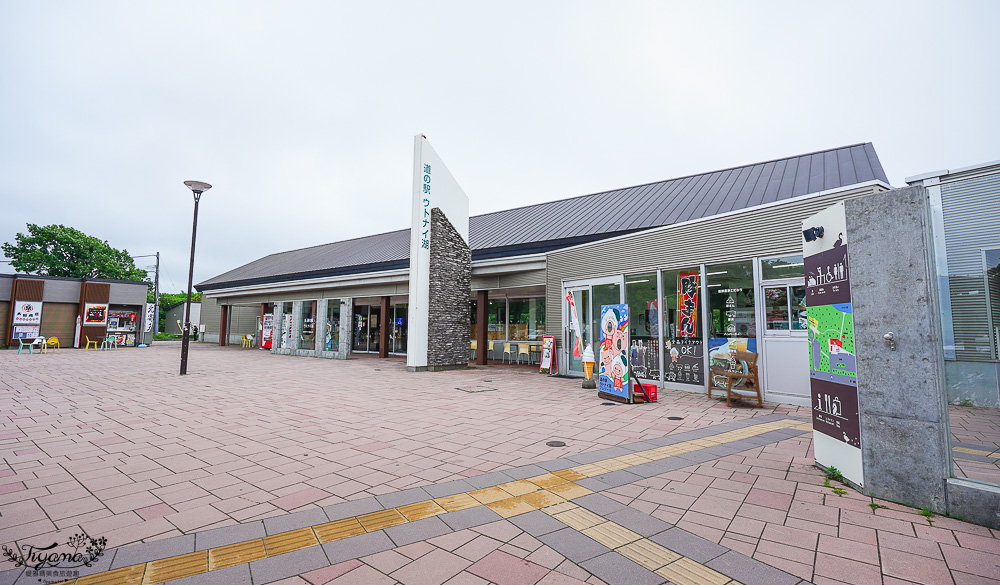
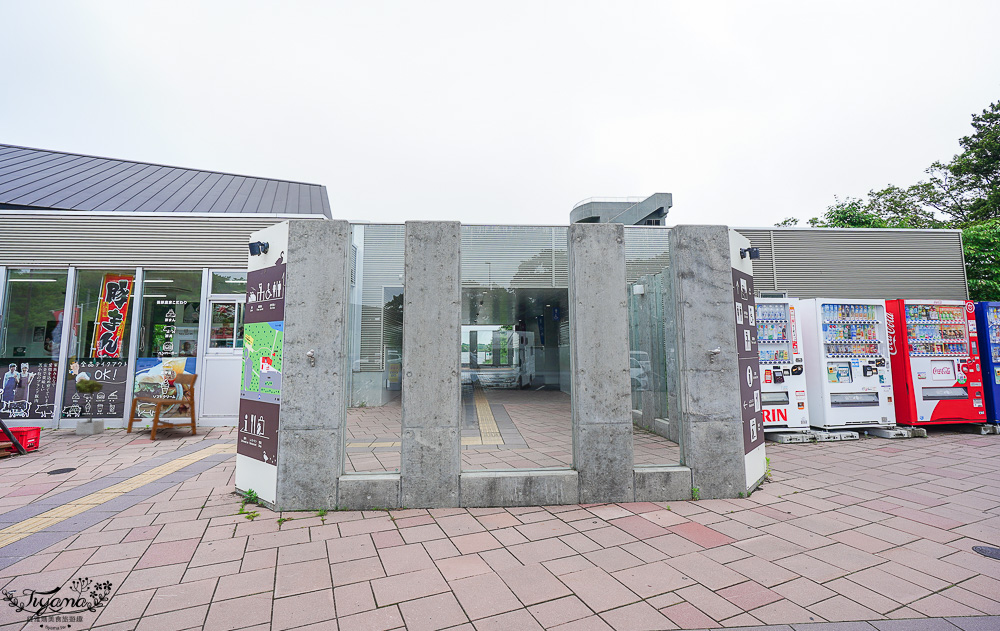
potted tree: none [672,353,692,396] -> present [76,379,104,435]

